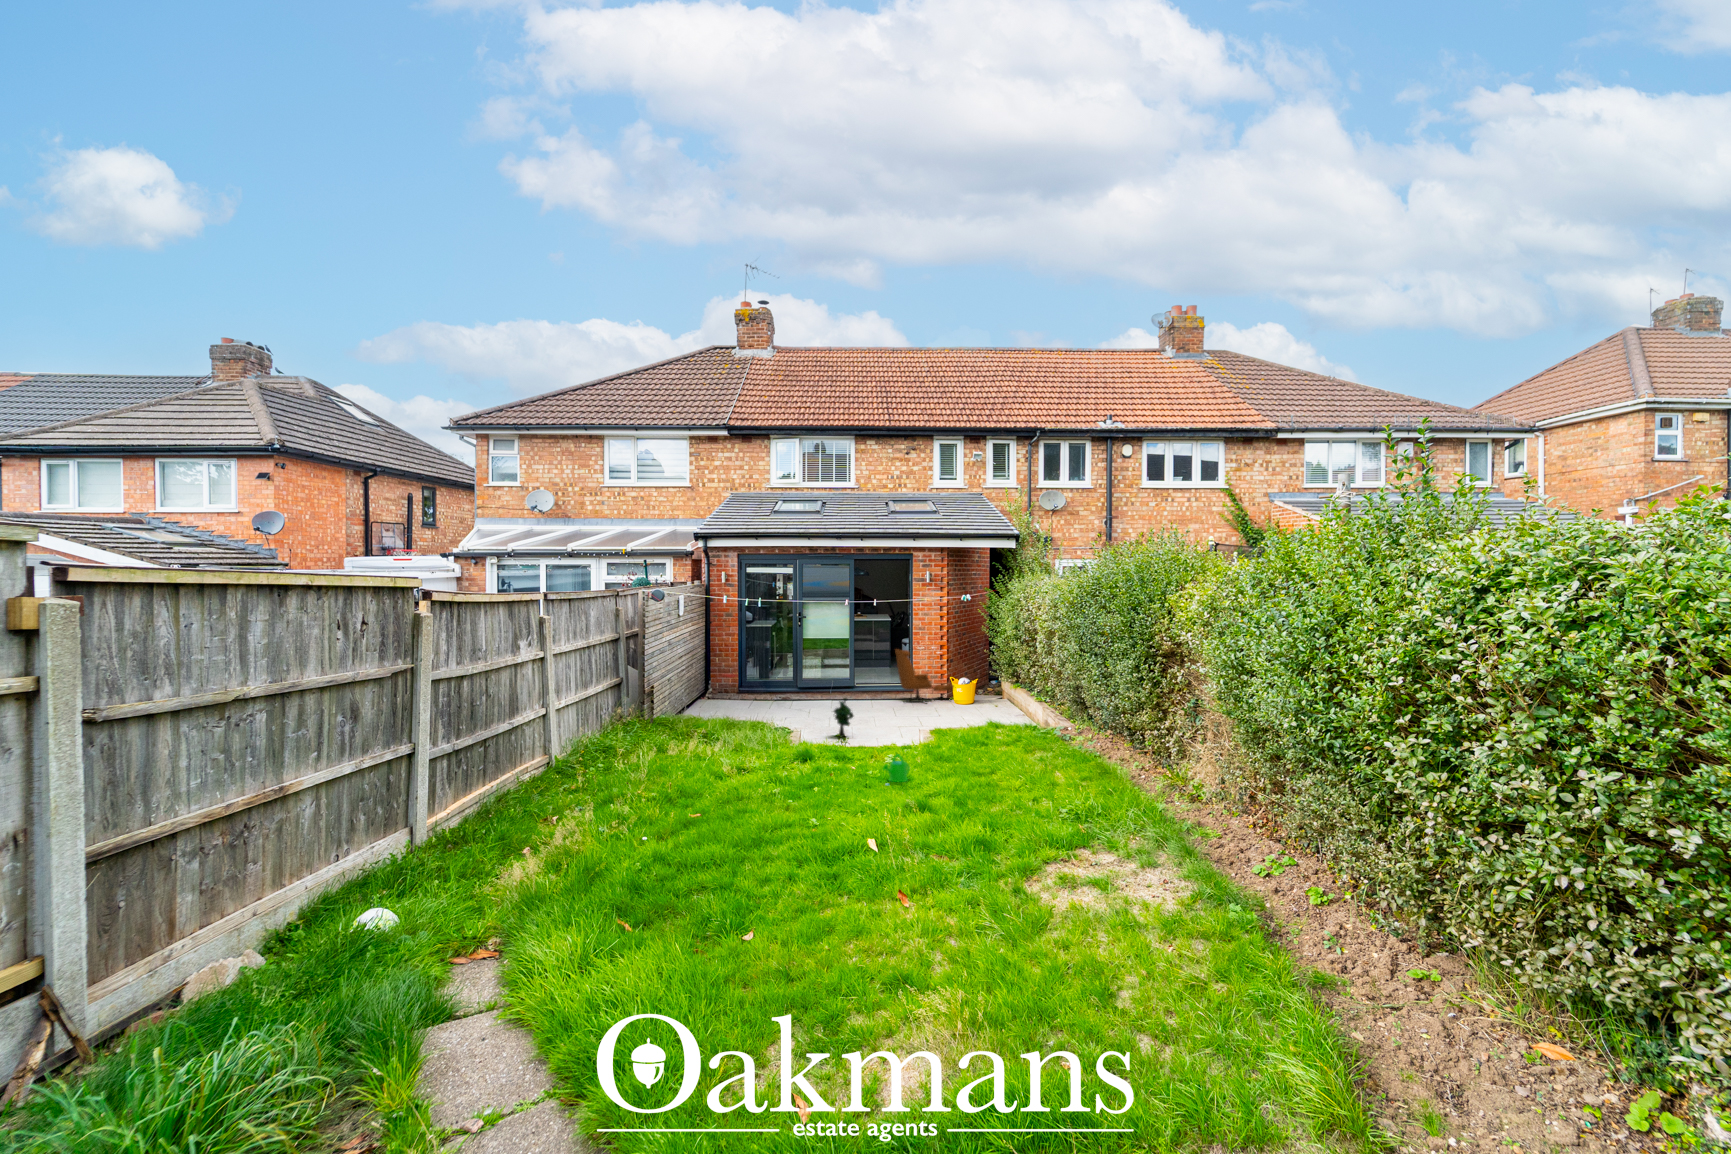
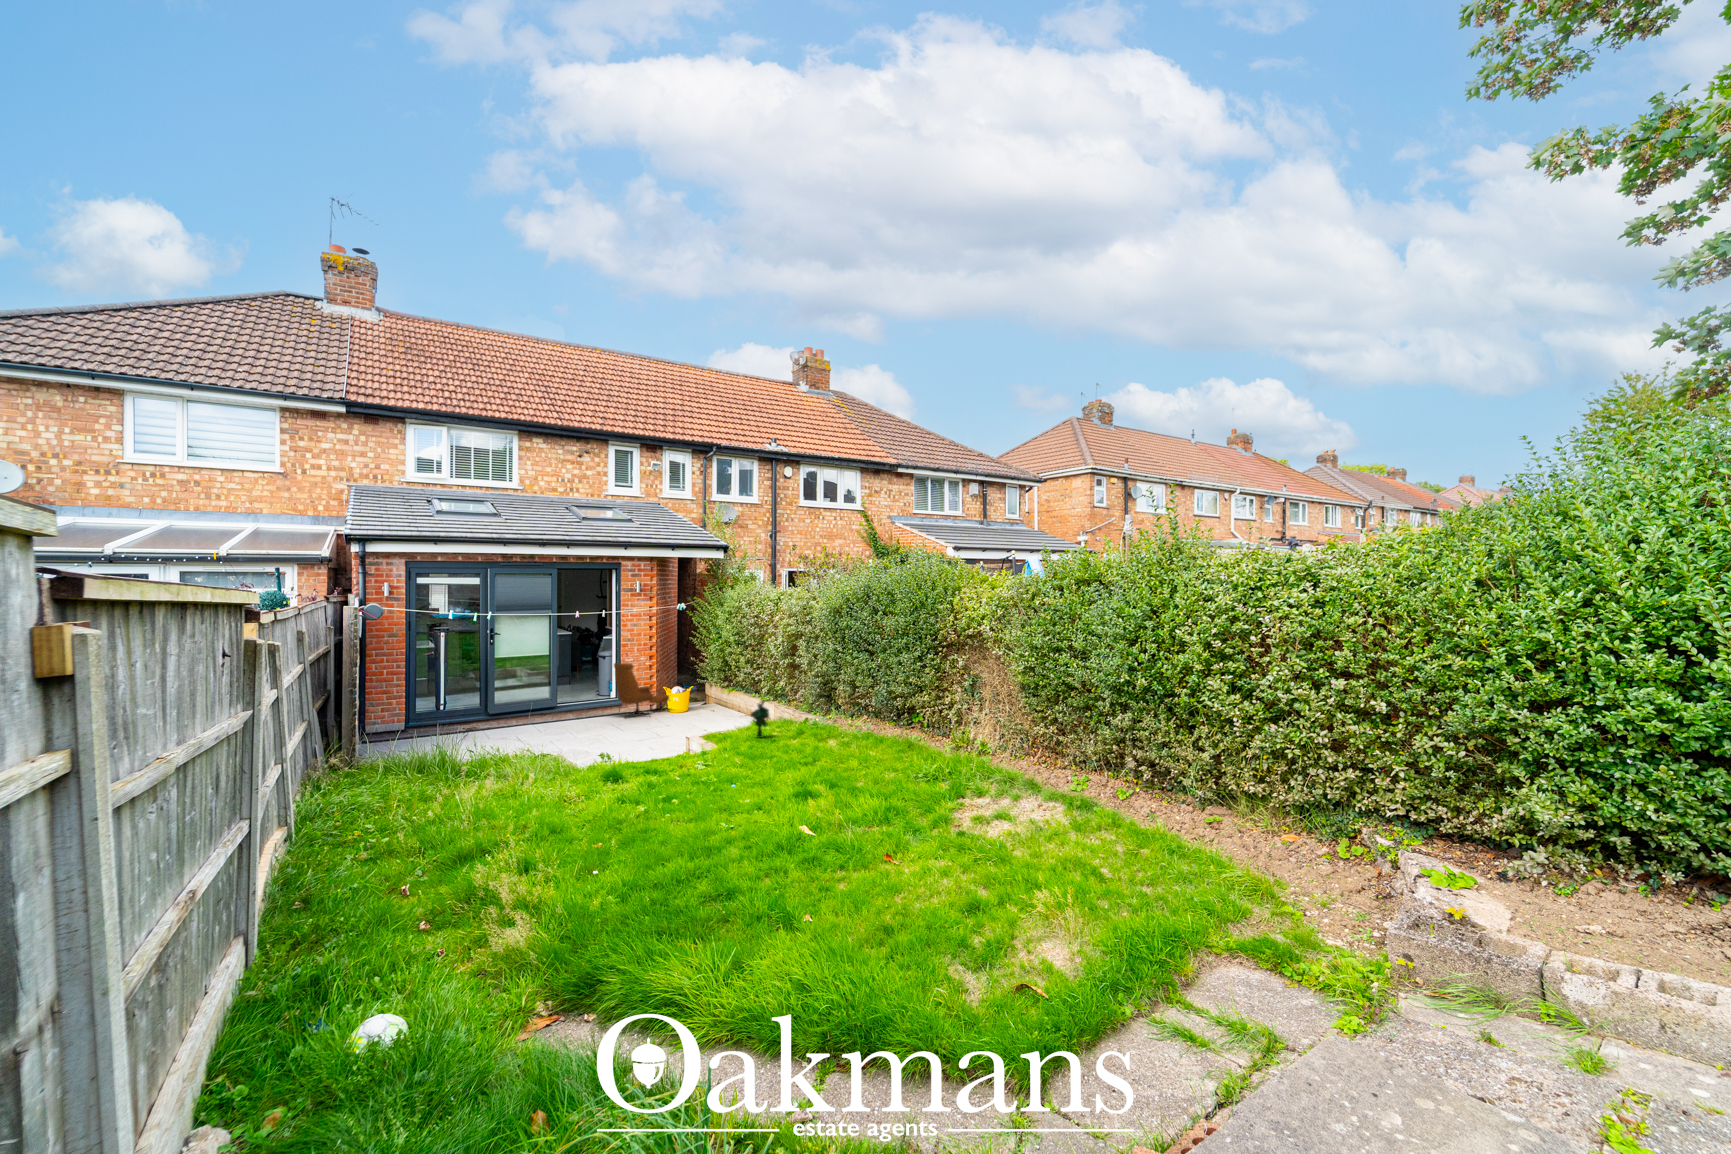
decorative plant: present [834,698,853,737] -> present [750,700,769,738]
watering can: present [883,754,910,782] -> none [735,760,755,787]

